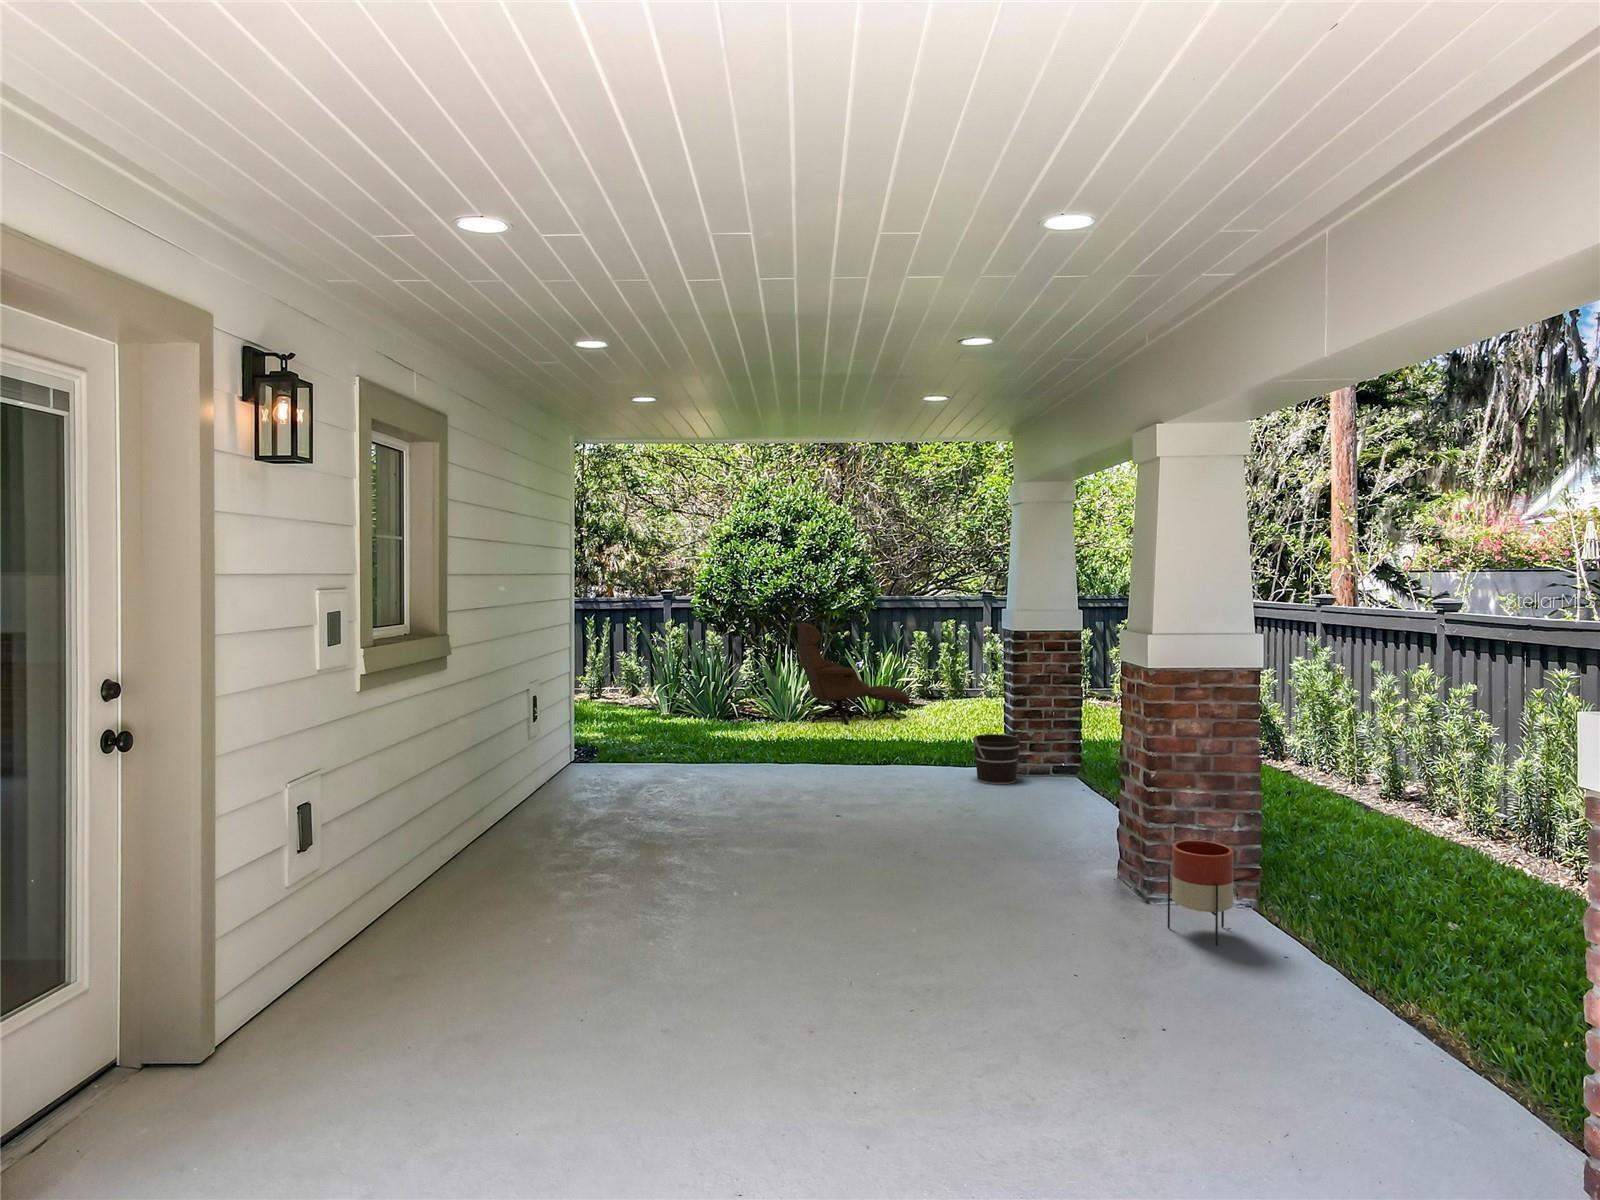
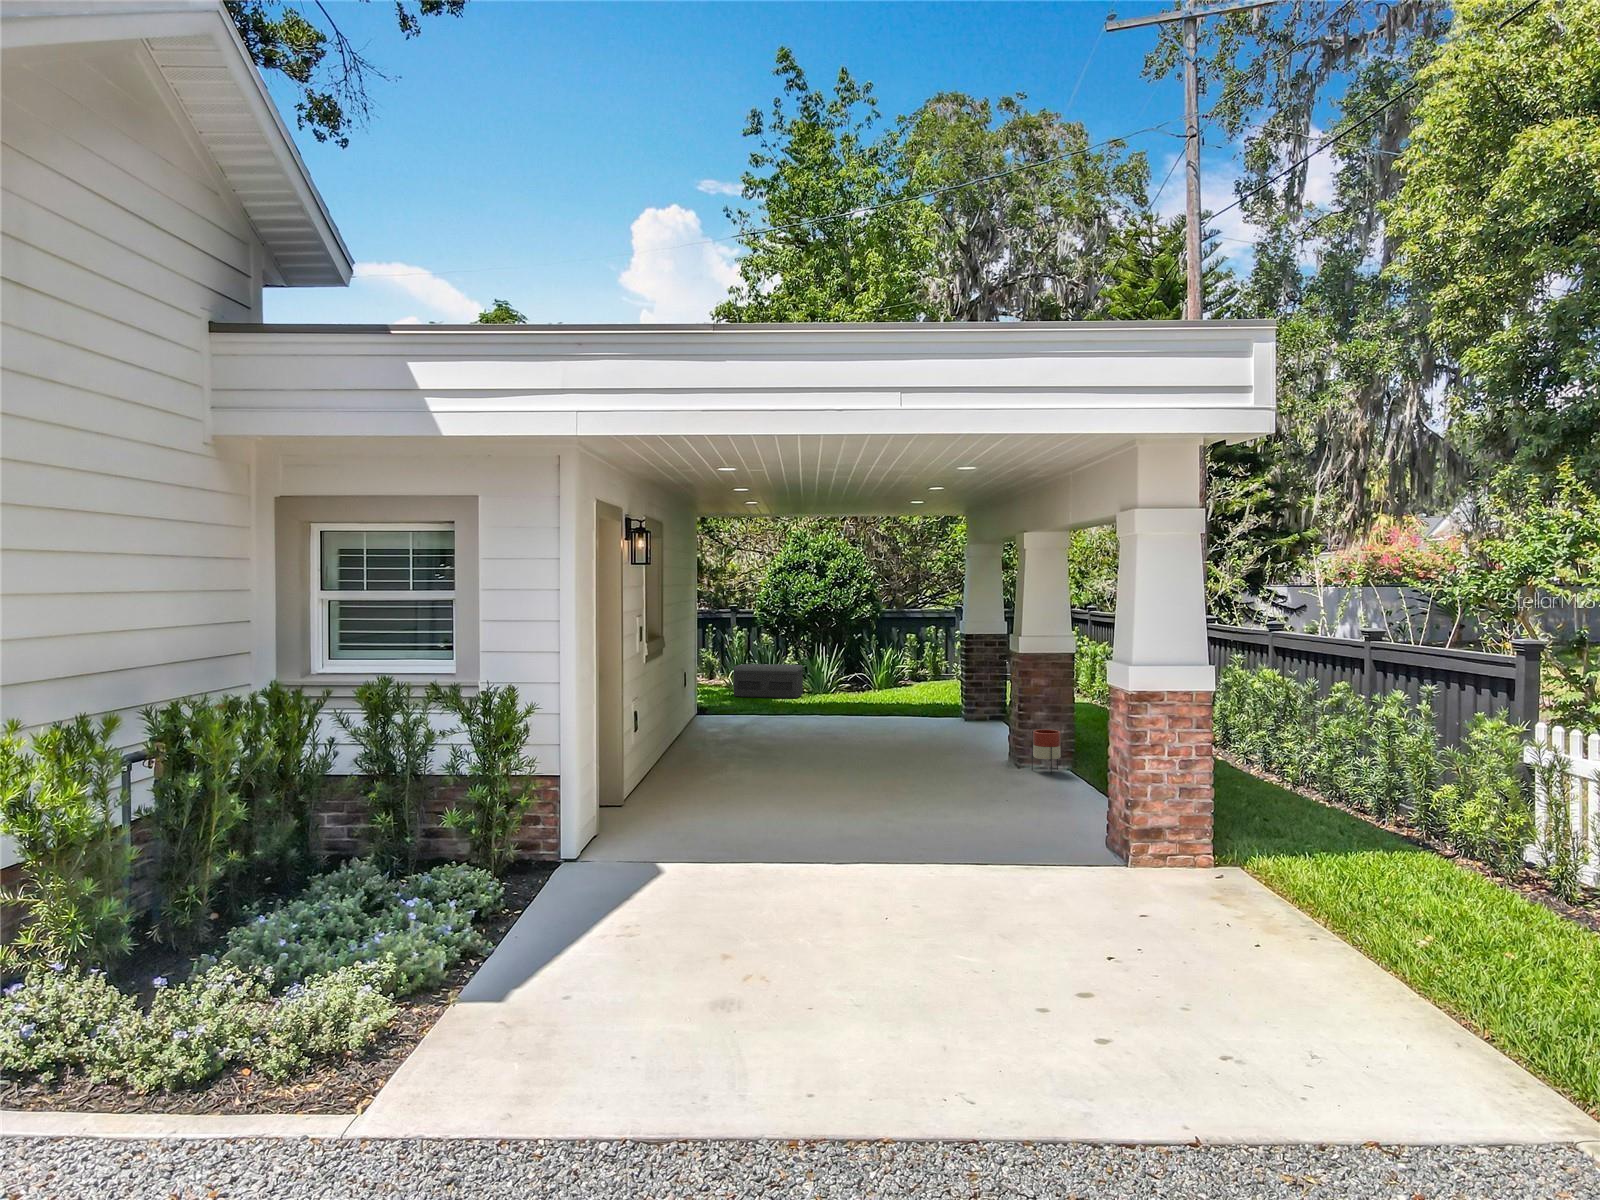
lounge chair: present [797,622,910,725] -> none [827,628,903,696]
storage bench: none [655,676,760,729] -> present [733,664,803,699]
bucket: present [973,734,1020,784] -> none [944,695,972,724]

